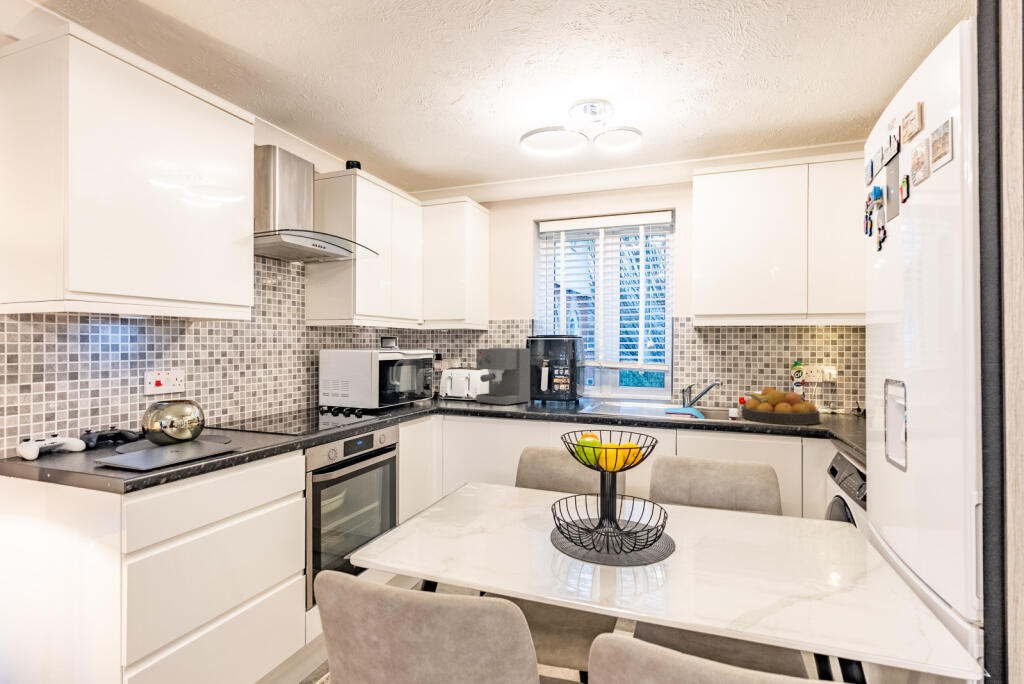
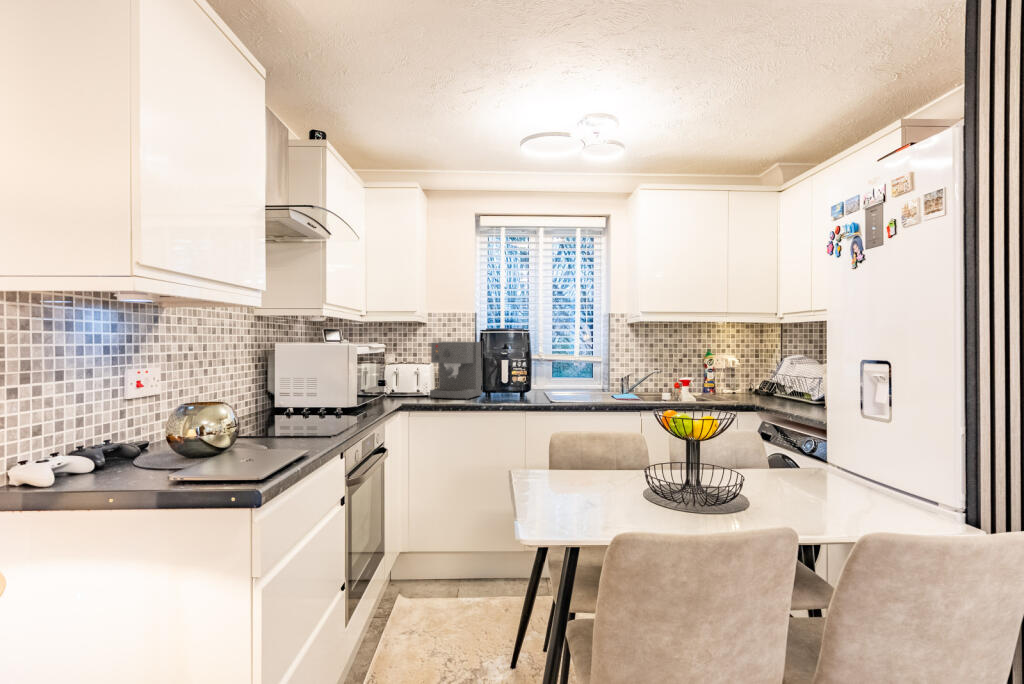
fruit bowl: present [742,387,820,425] -> none [679,373,741,403]

